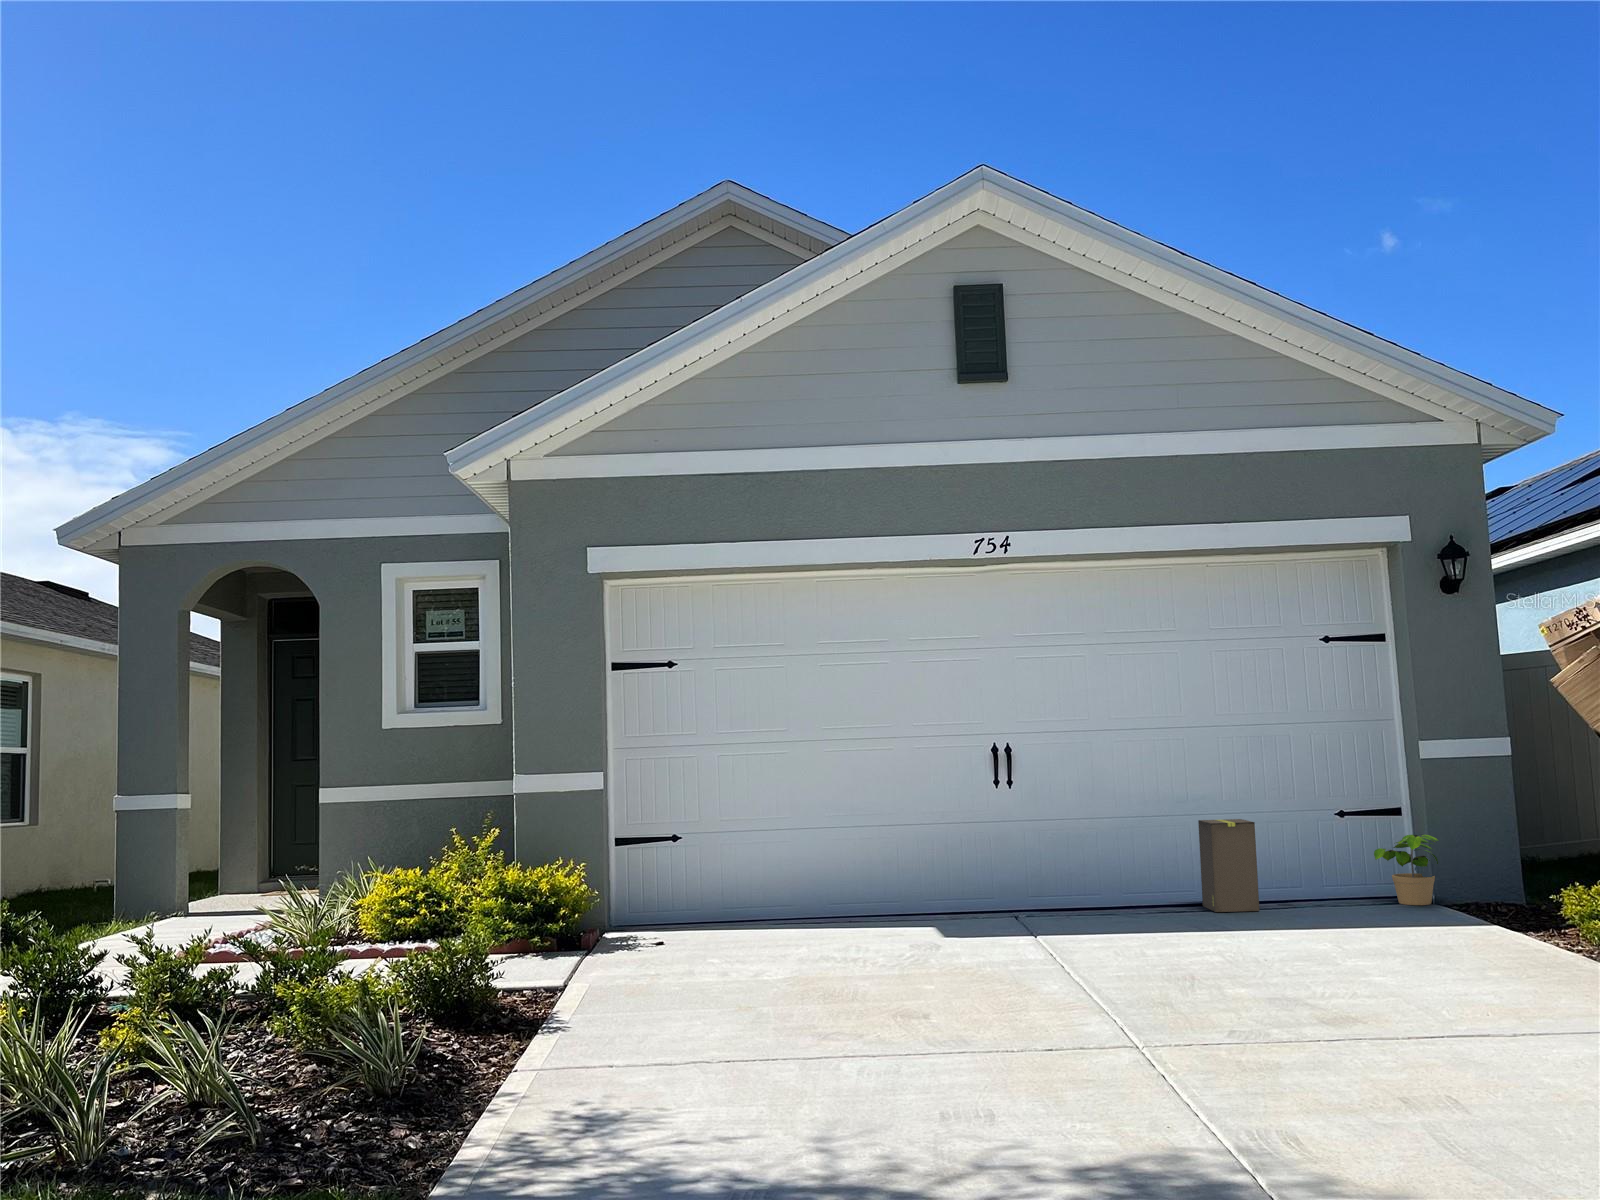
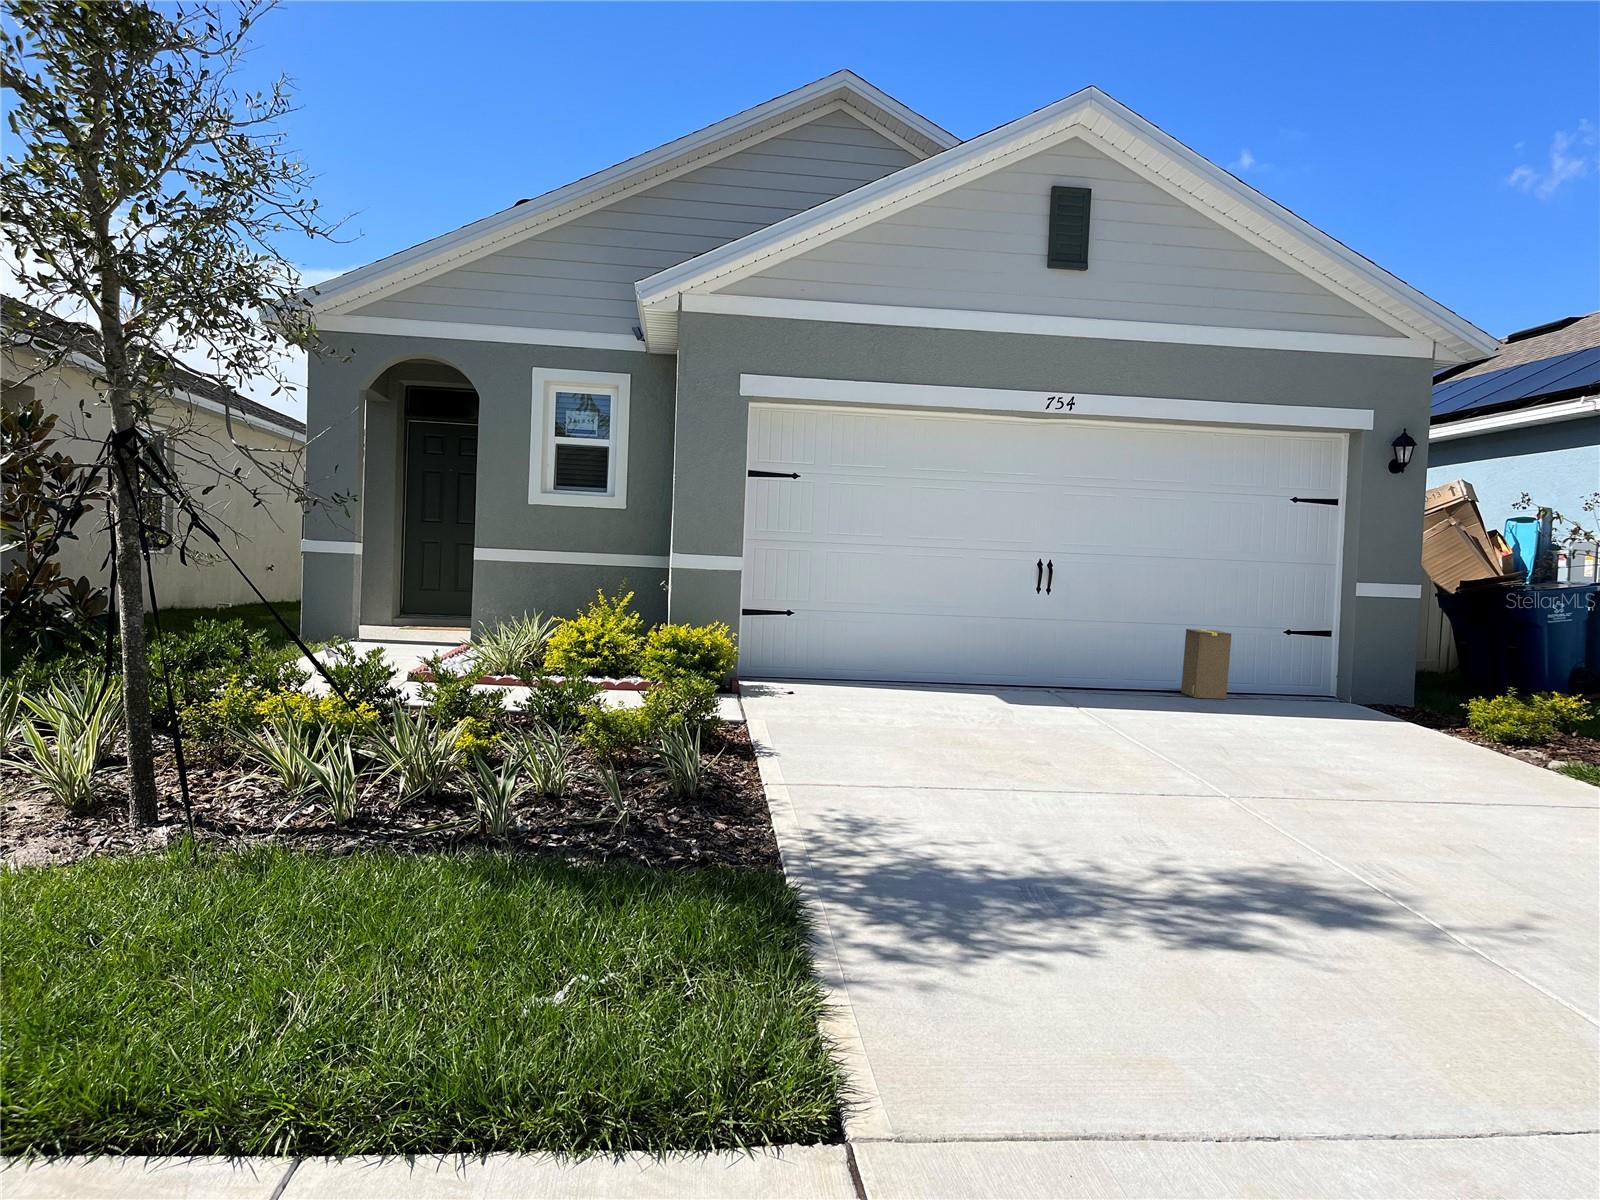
potted plant: present [1374,835,1439,905] -> none [1311,652,1365,703]

